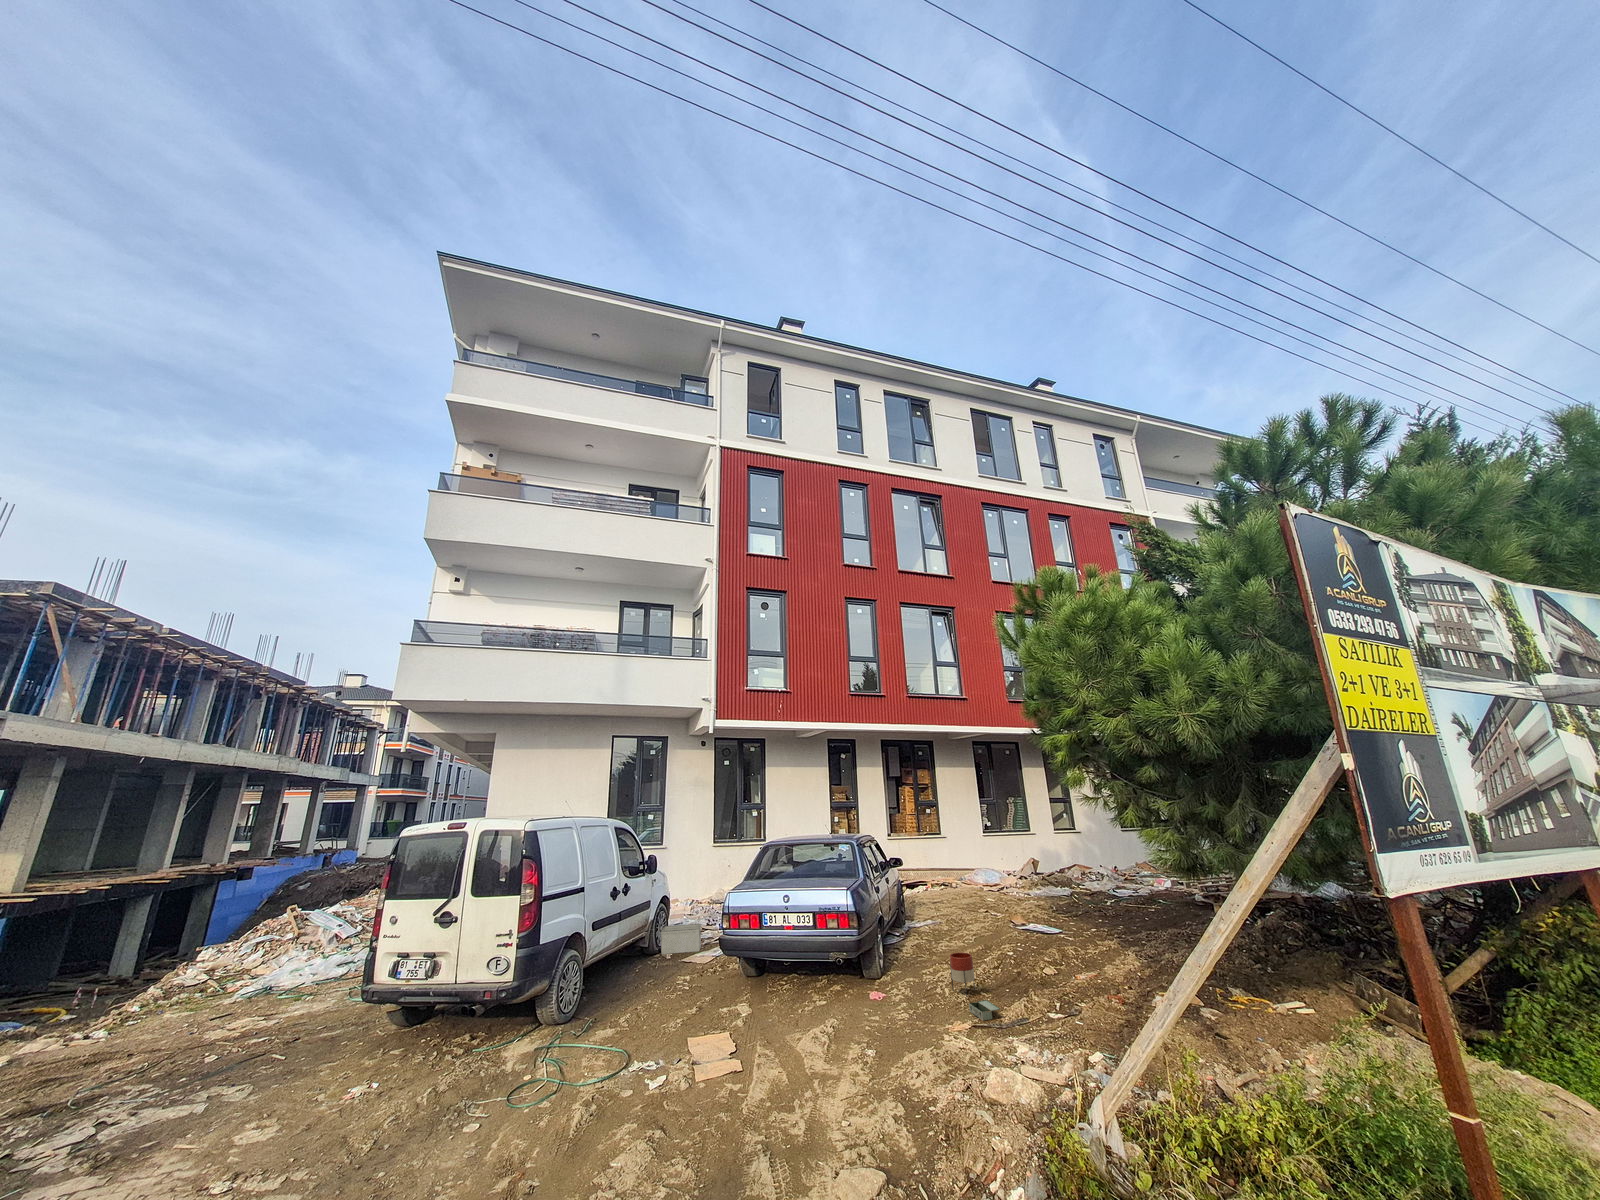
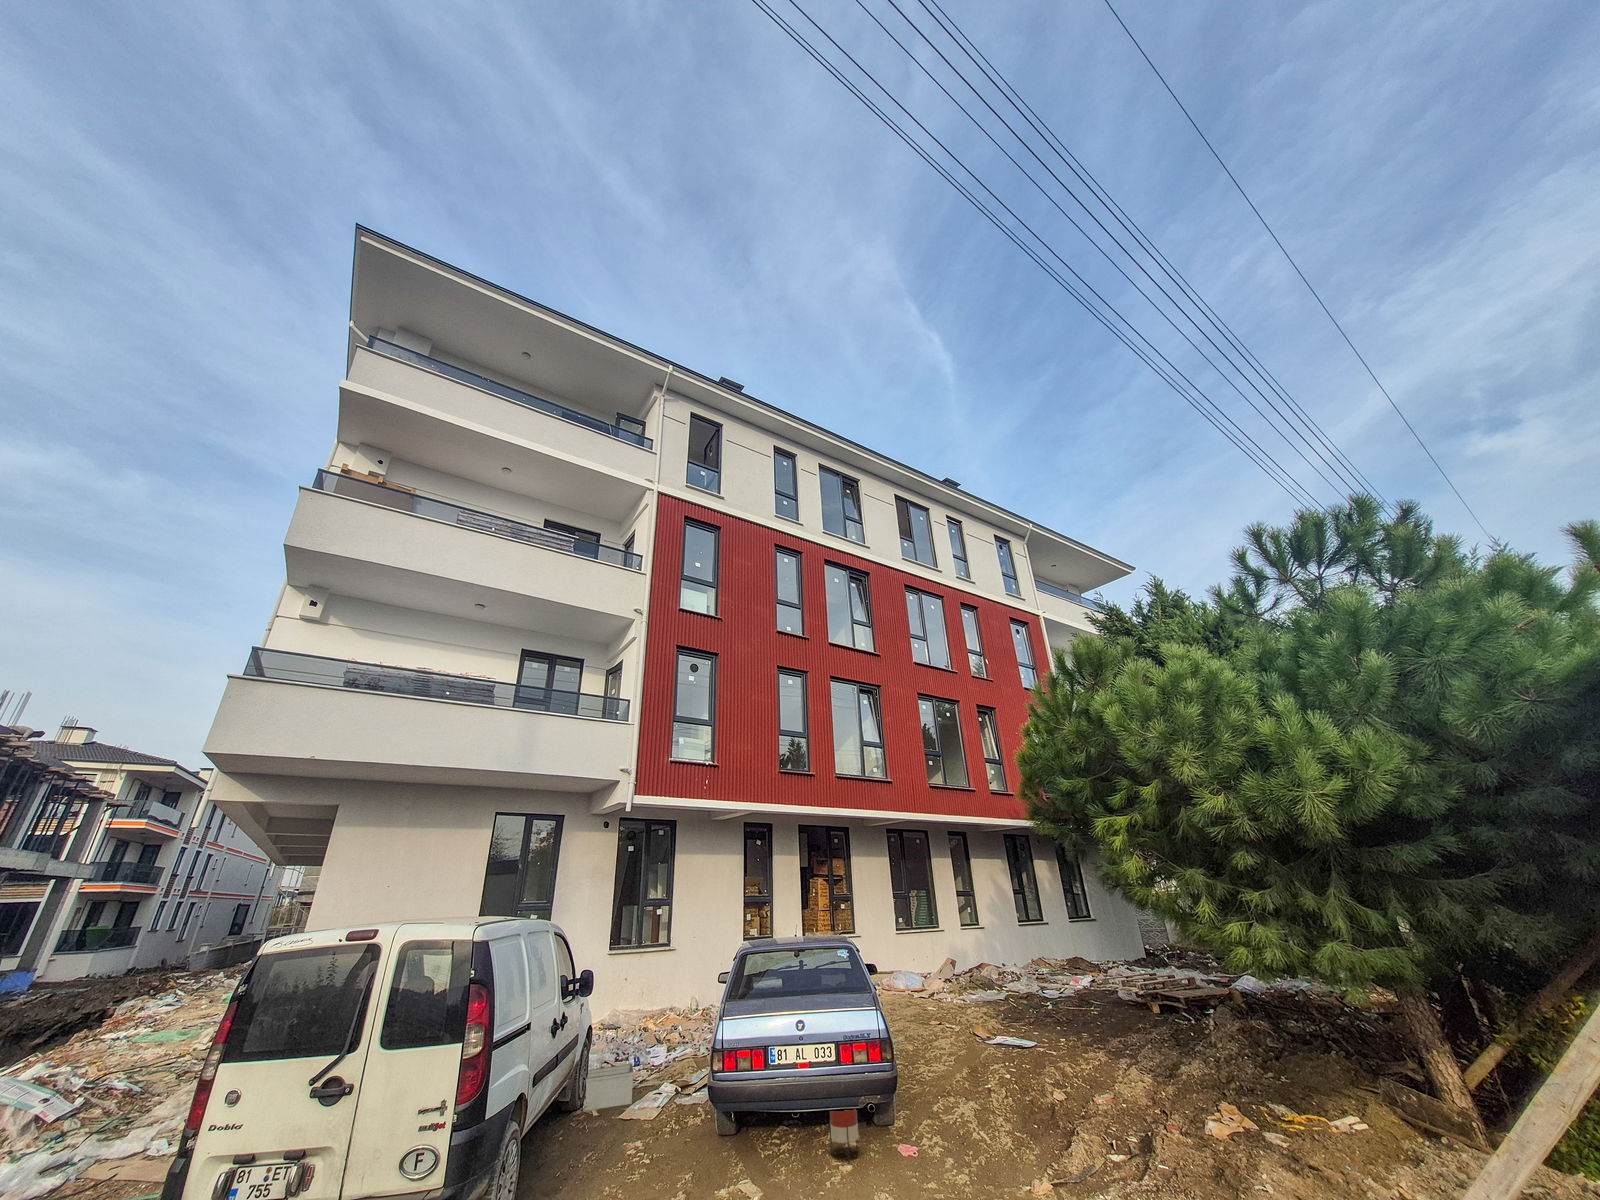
planter: present [950,952,975,996] -> present [829,1109,859,1163]
toolbox: present [969,1000,1000,1021] -> none [1038,1149,1081,1179]

